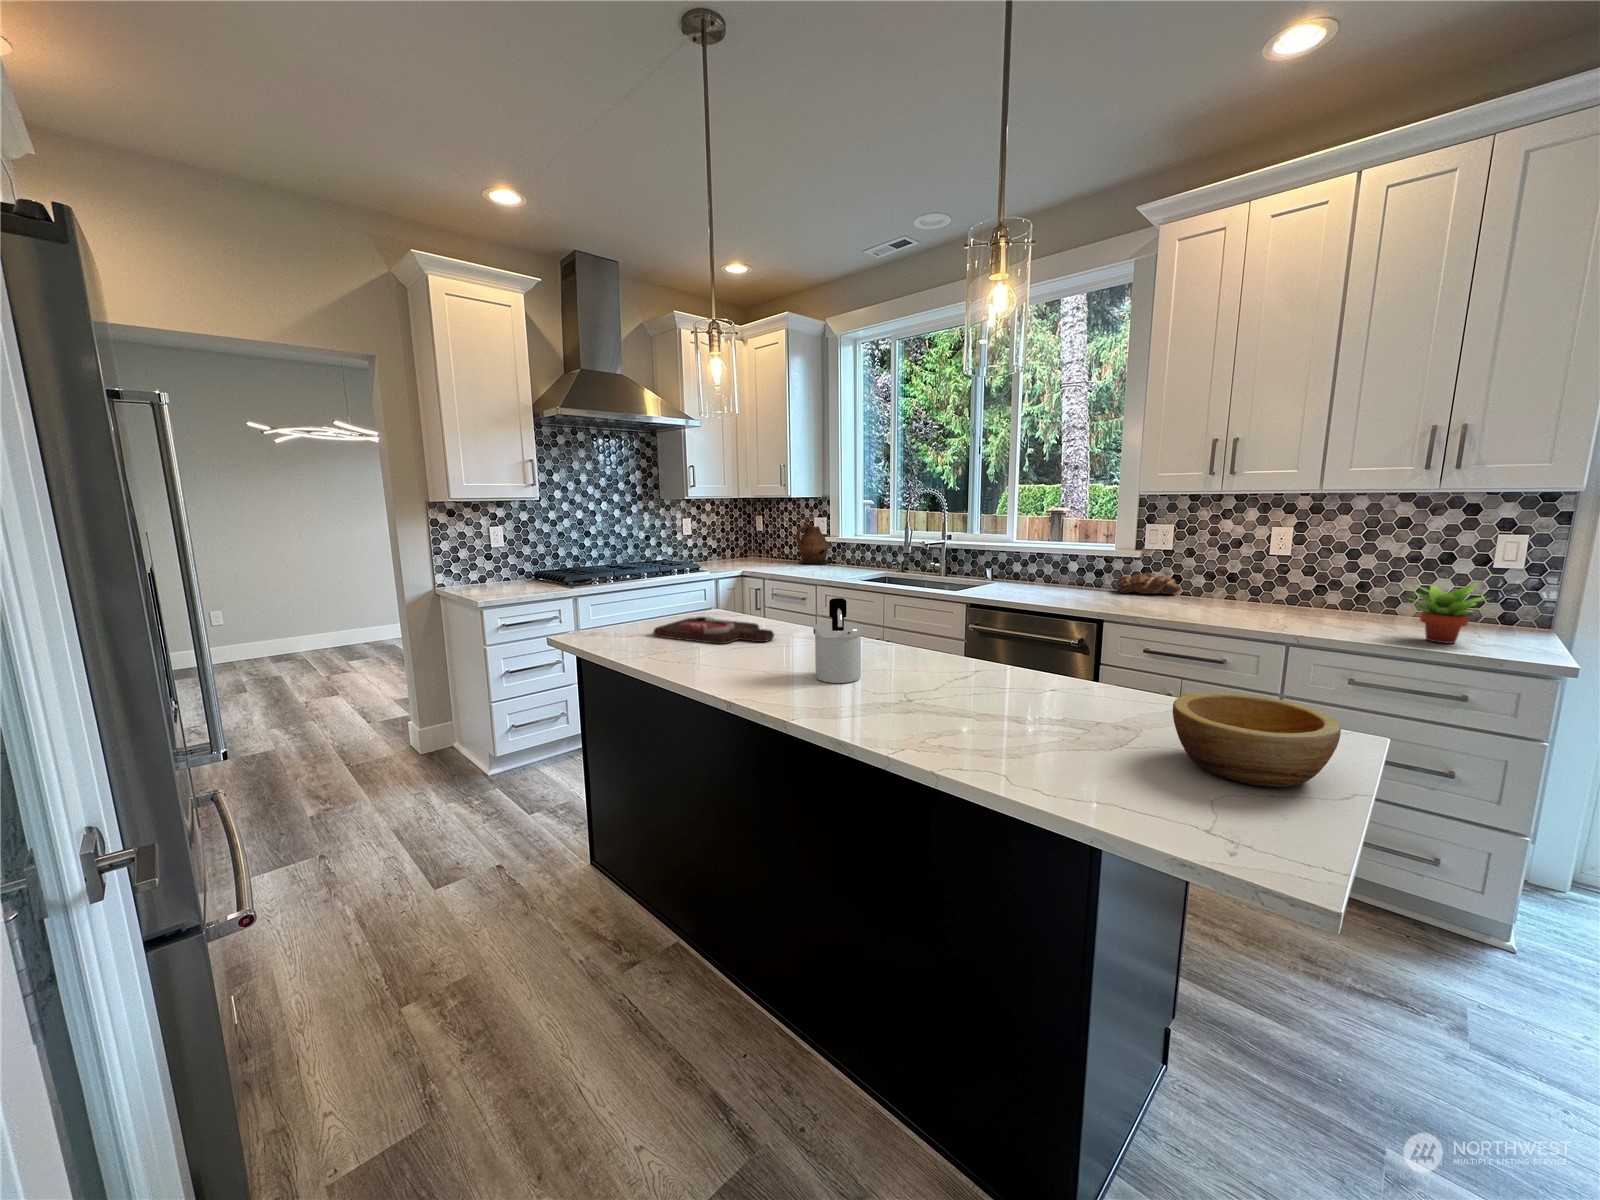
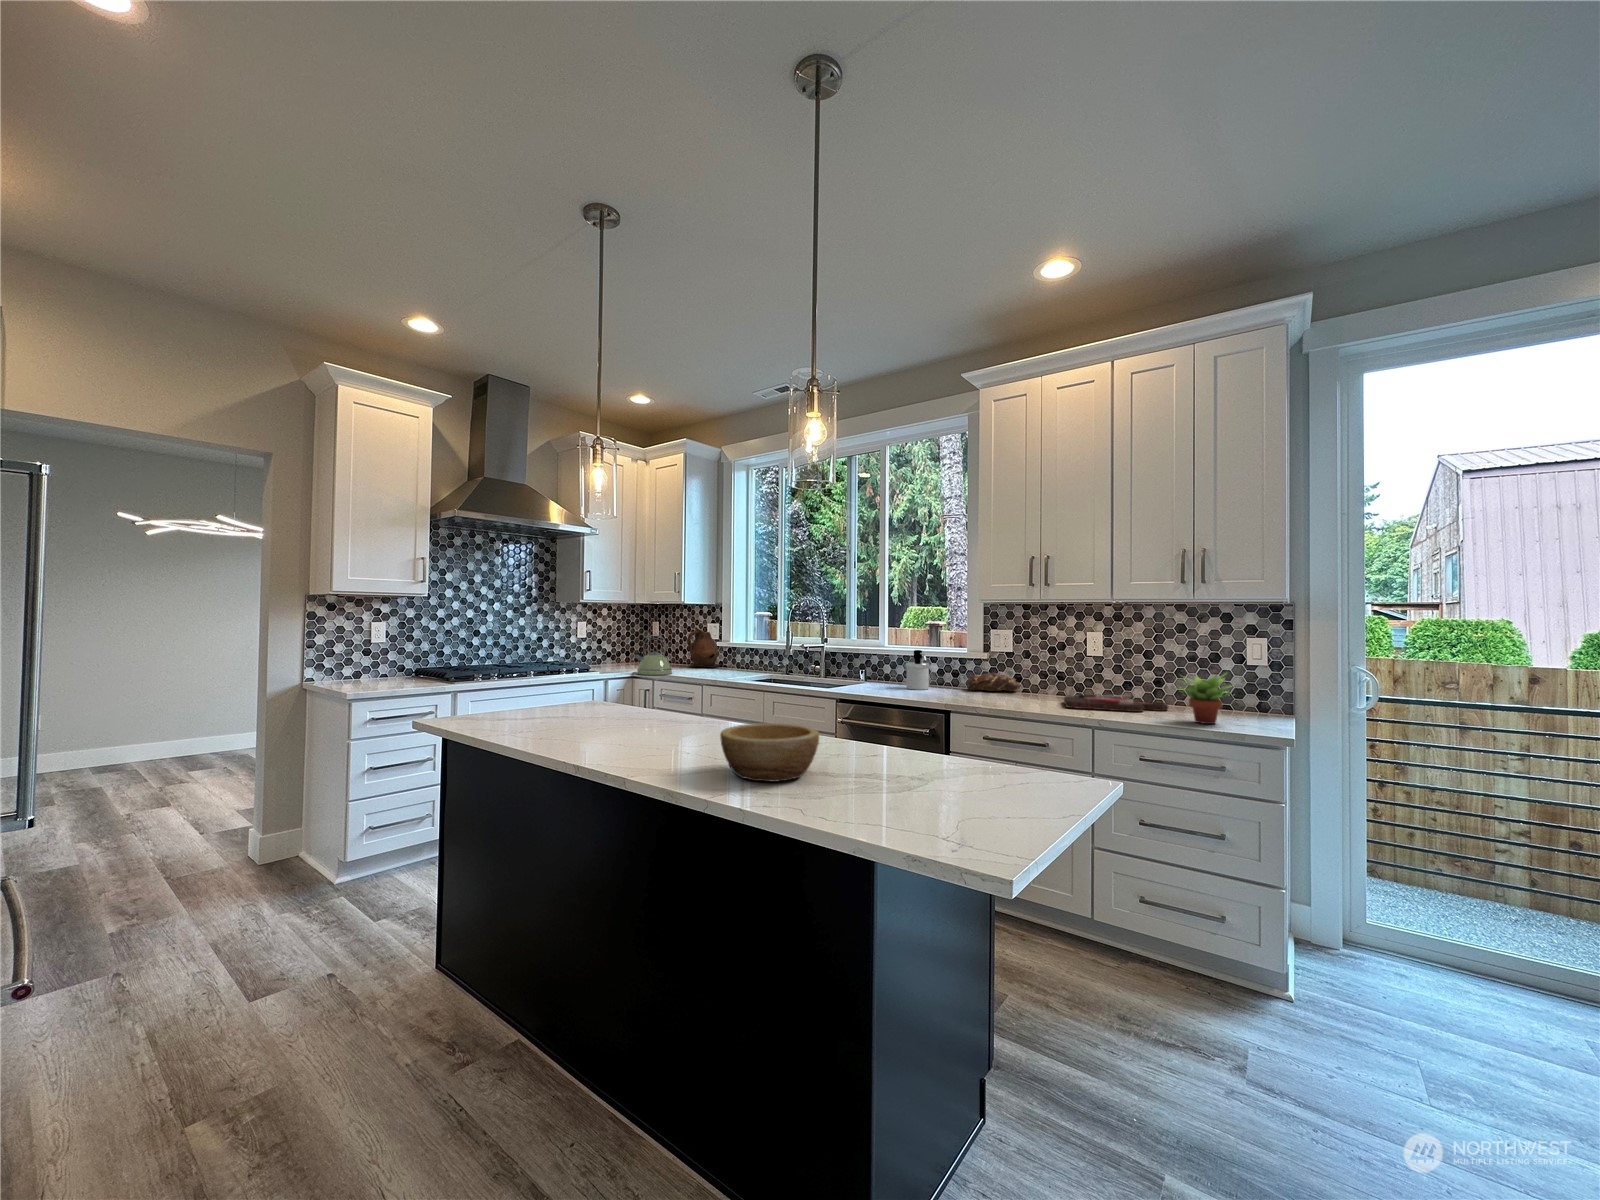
kettle: none [744,532,784,575] -> present [634,634,672,675]
soap dispenser: present [813,598,863,683] -> present [906,650,930,690]
cutting board: present [654,617,774,644] -> present [1064,695,1168,712]
bowl: present [1173,692,1341,787] -> present [720,723,819,782]

